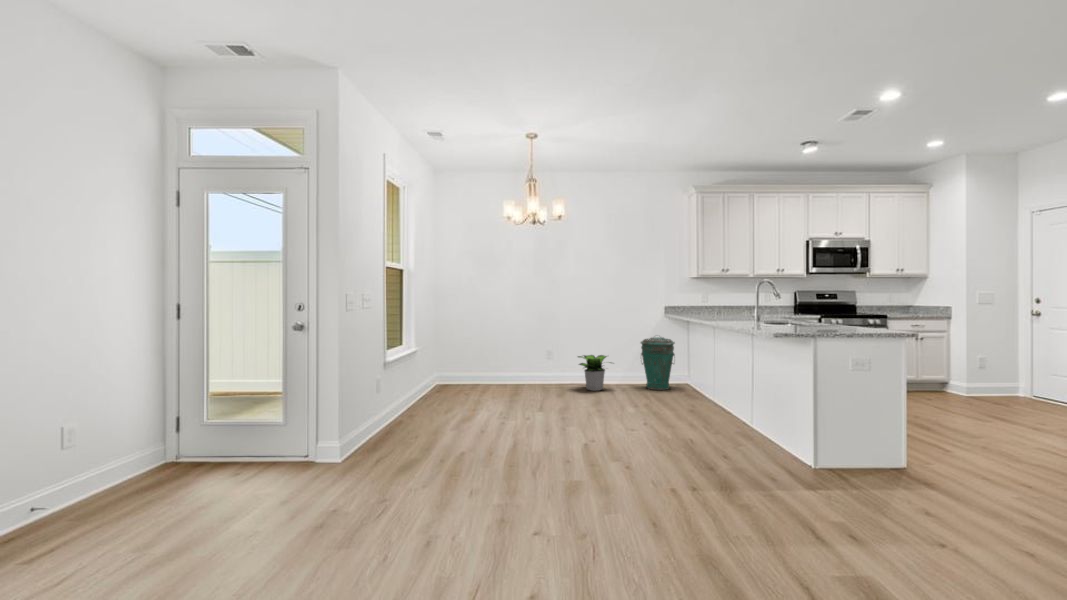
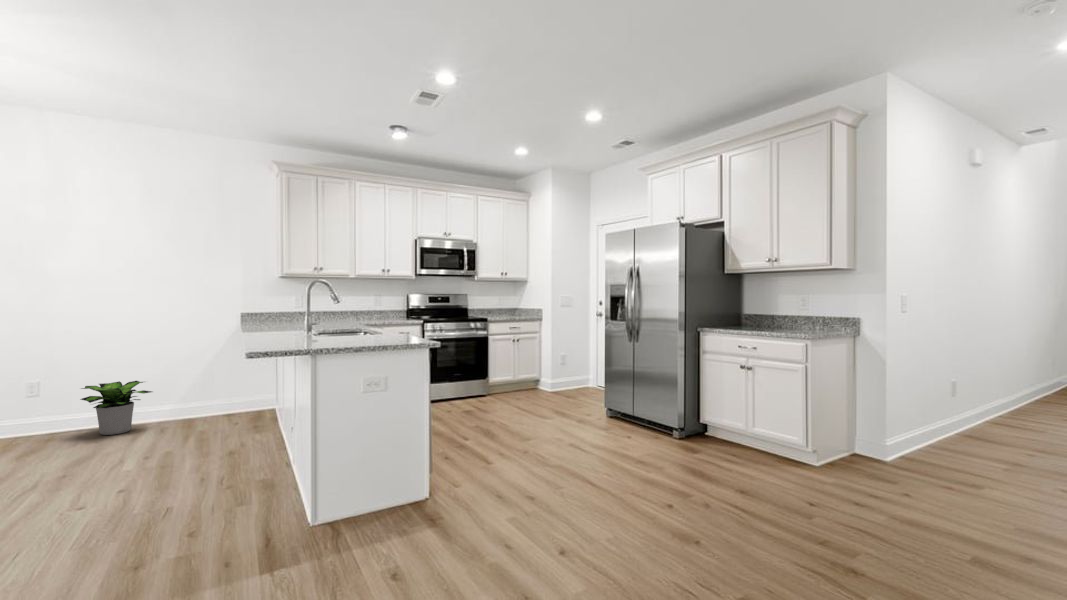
trash can: present [641,337,675,390] -> none [198,349,250,422]

